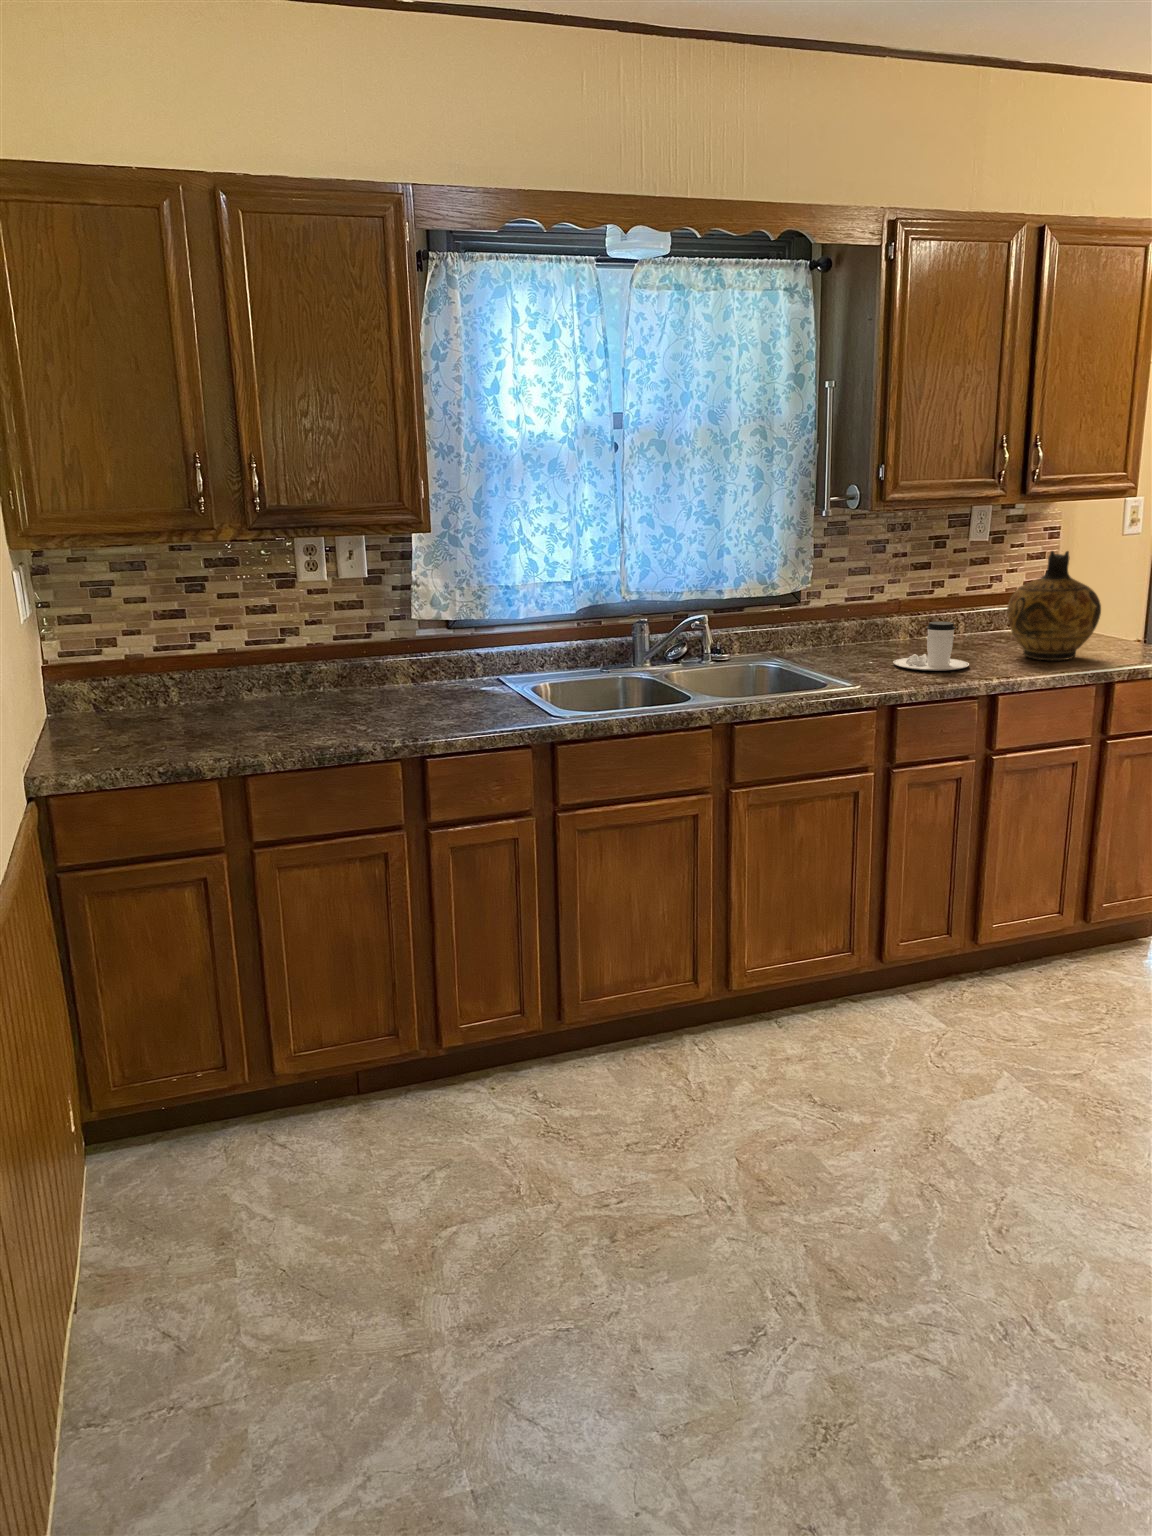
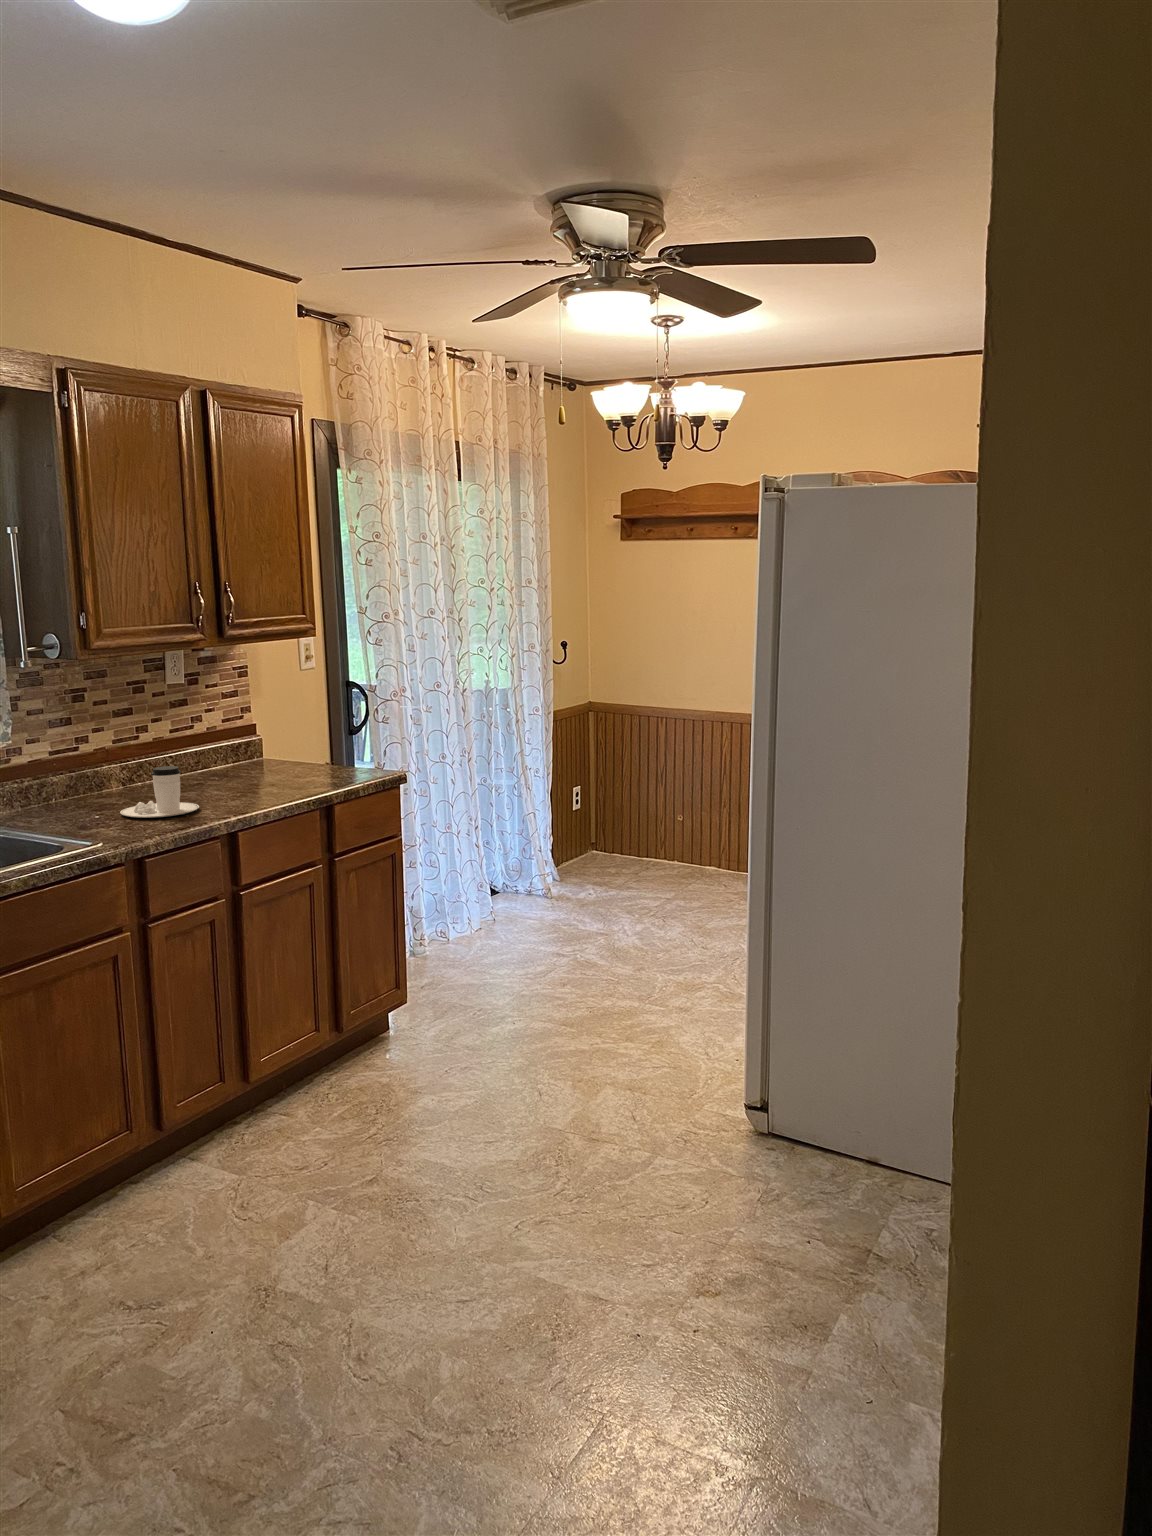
ceramic jug: present [1007,551,1101,660] -> none [222,690,307,793]

